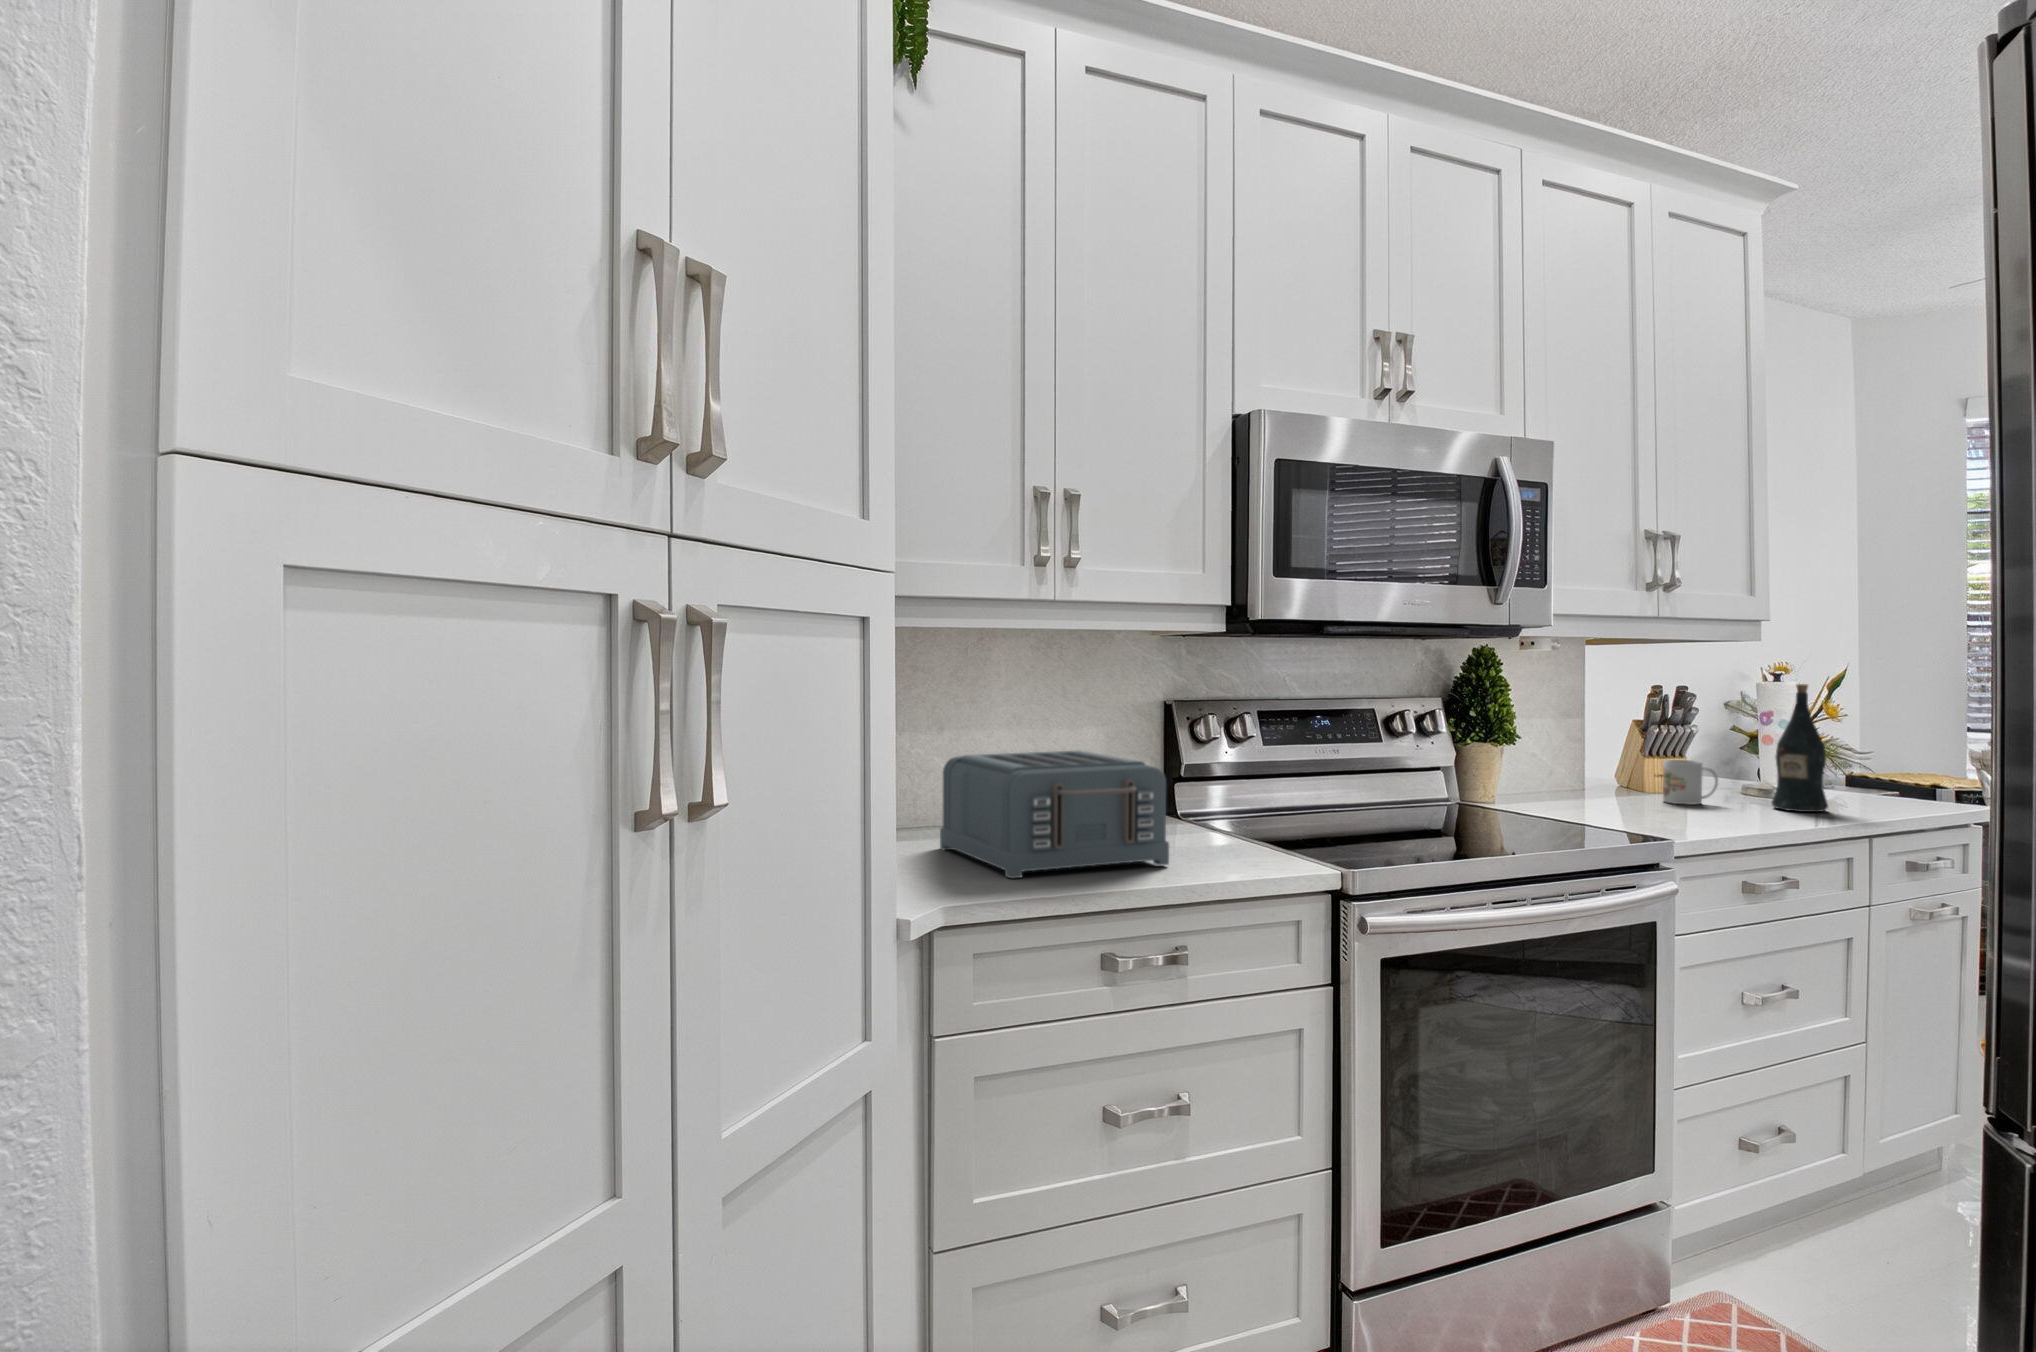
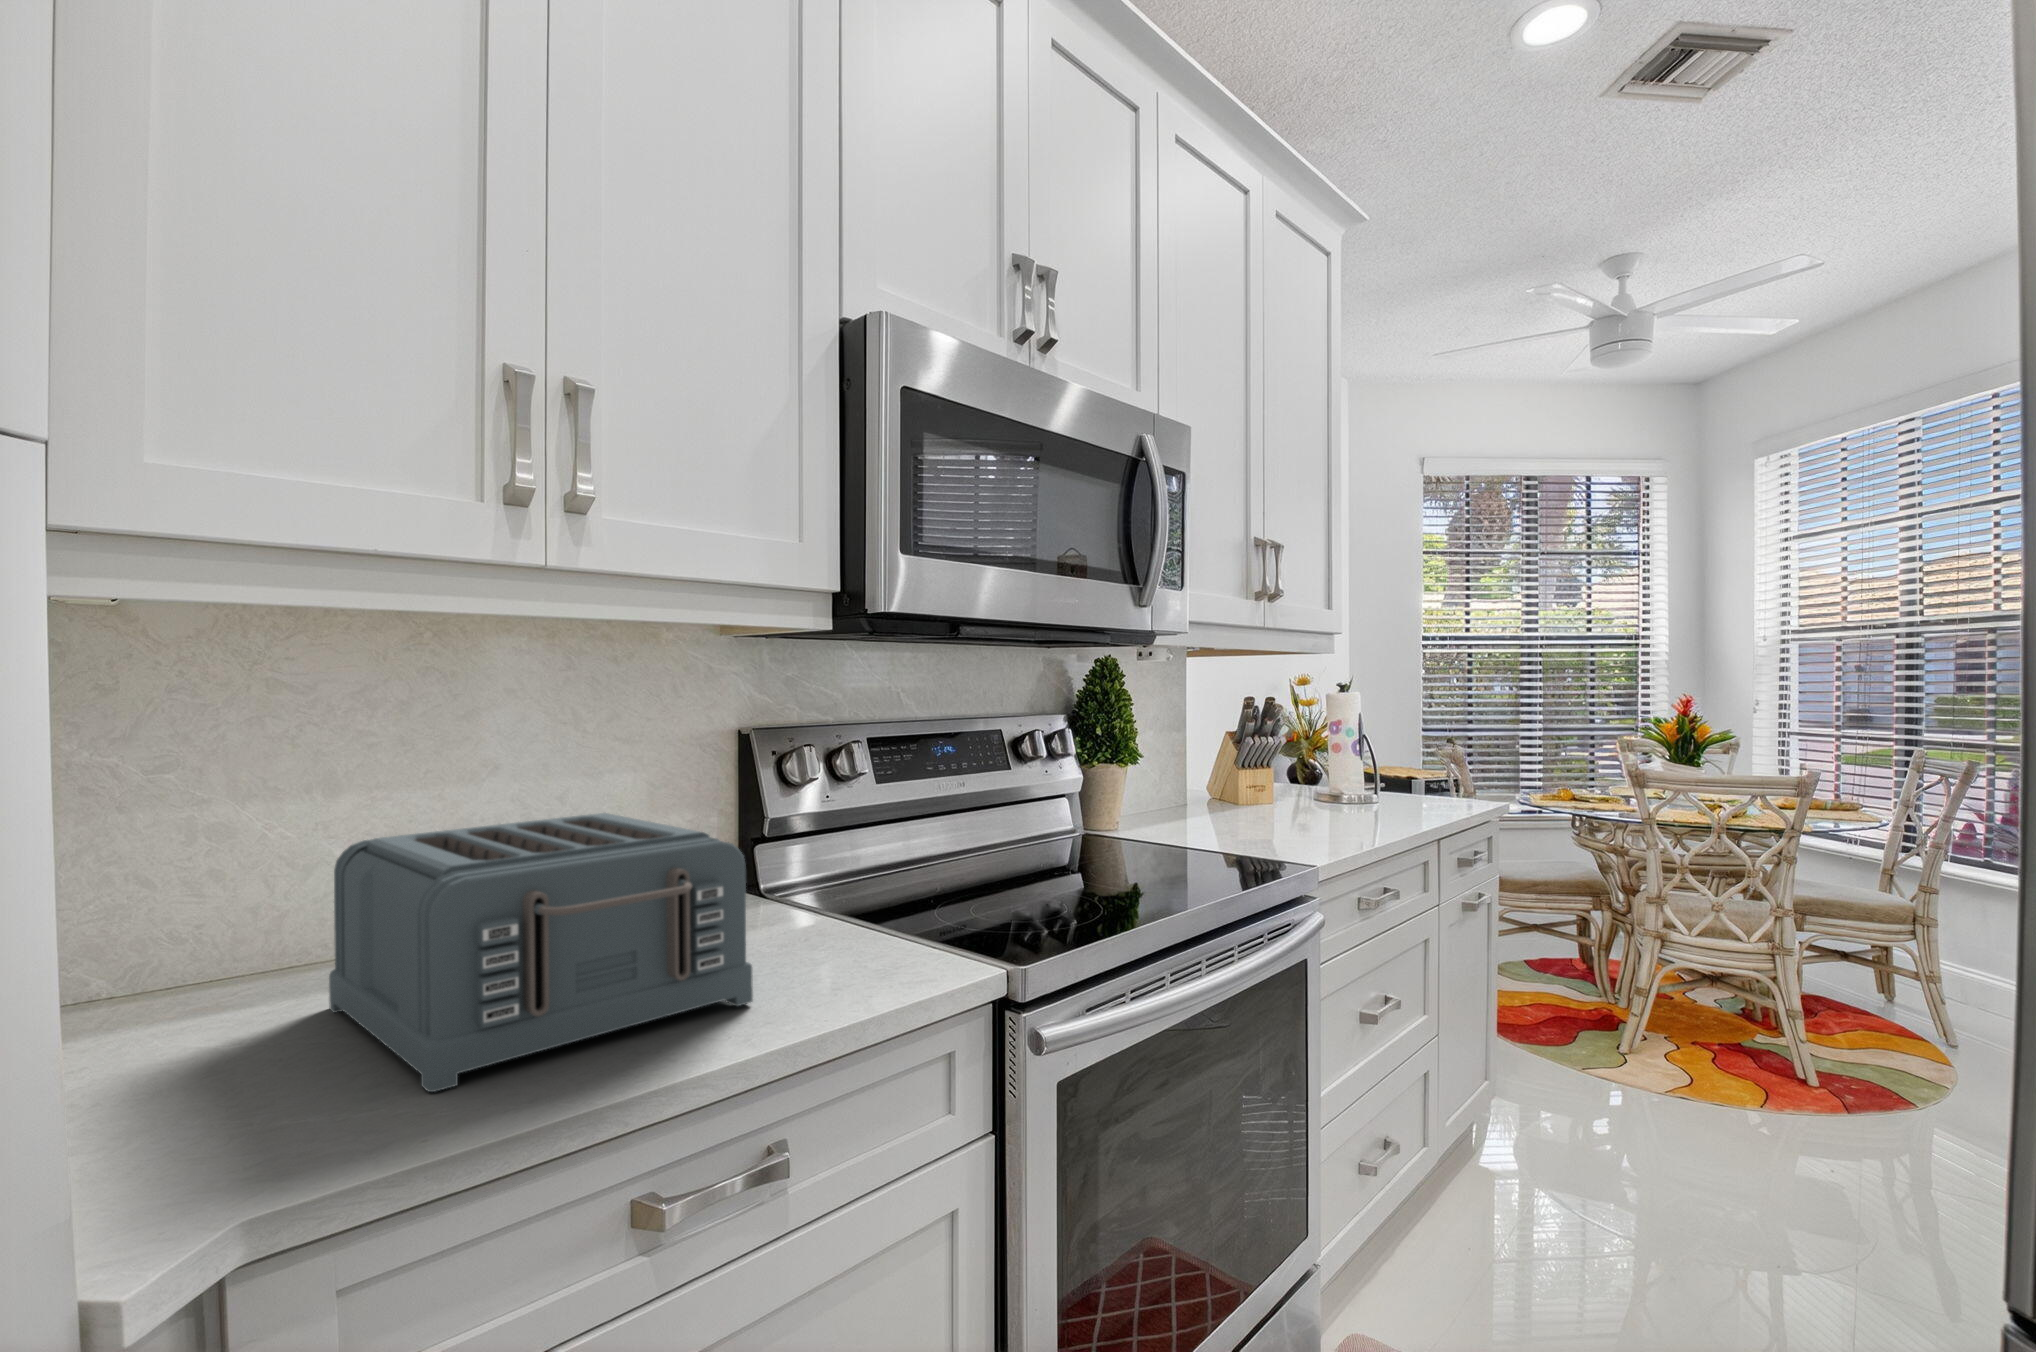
wine bottle: present [1772,684,1828,812] -> none [1364,693,1415,819]
mug: present [1663,760,1718,804] -> none [1268,772,1318,818]

